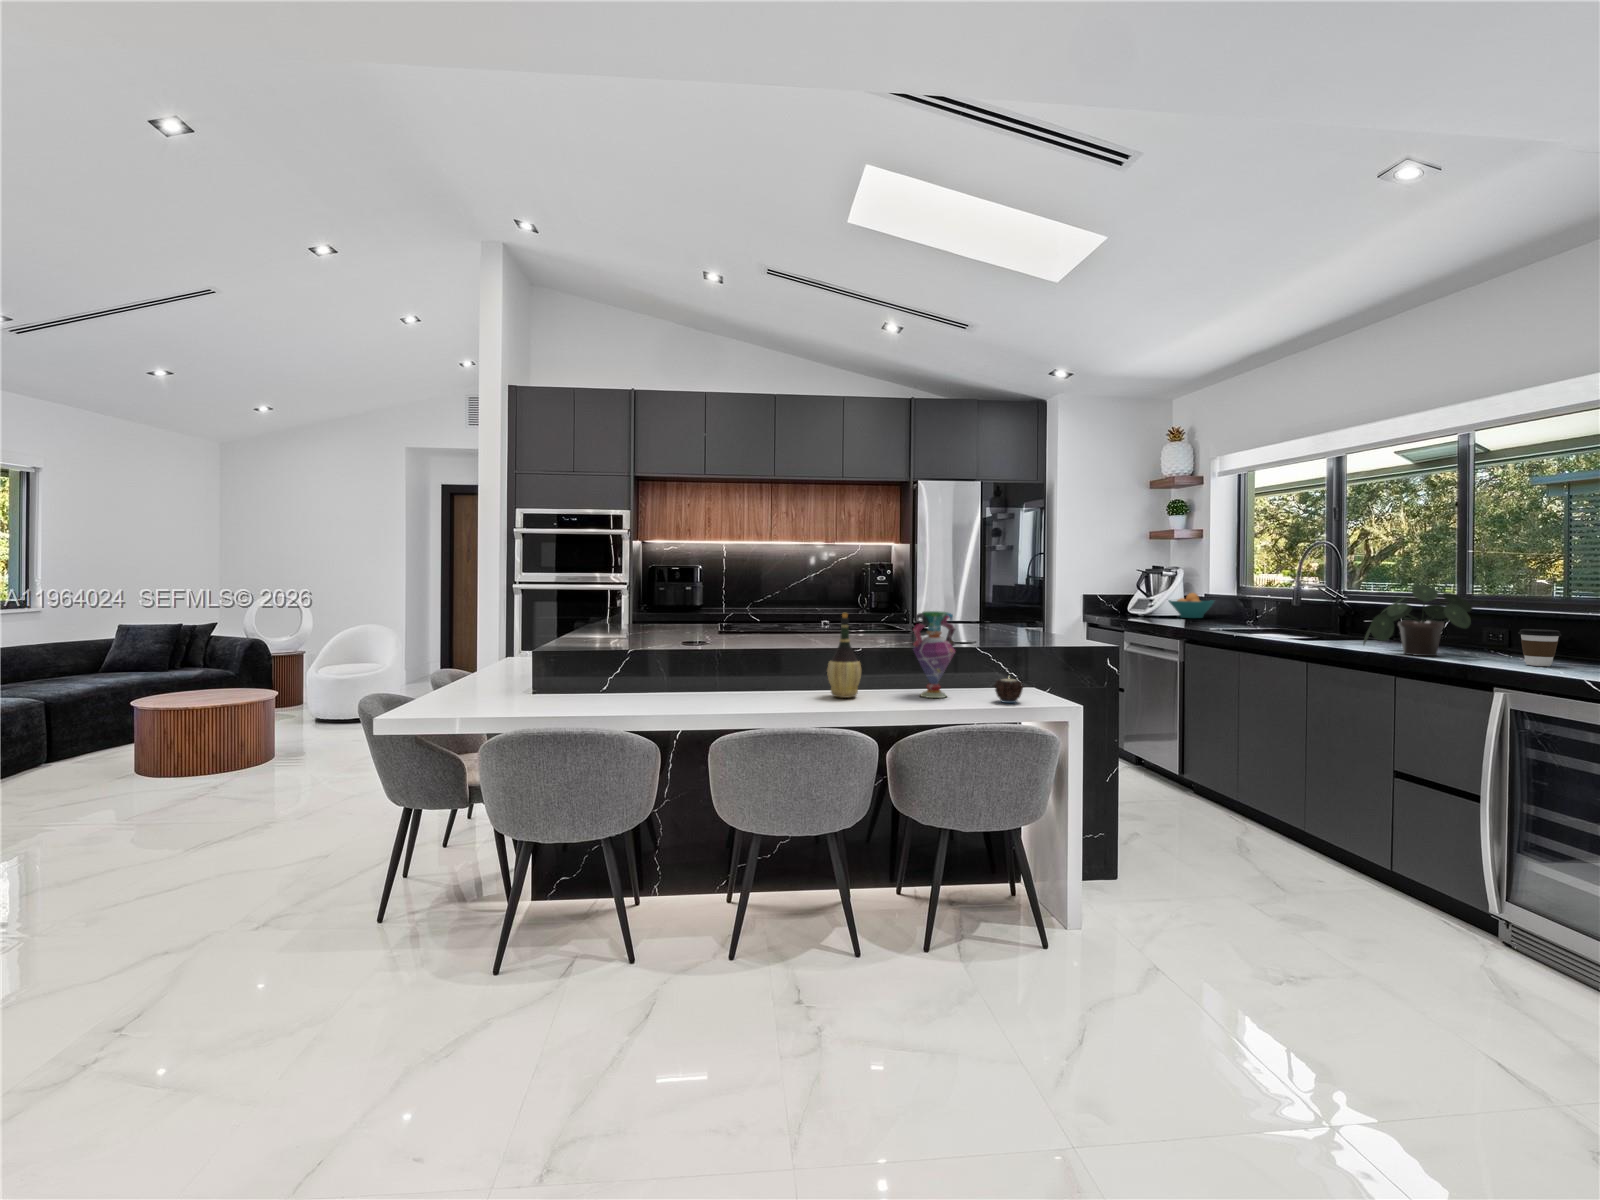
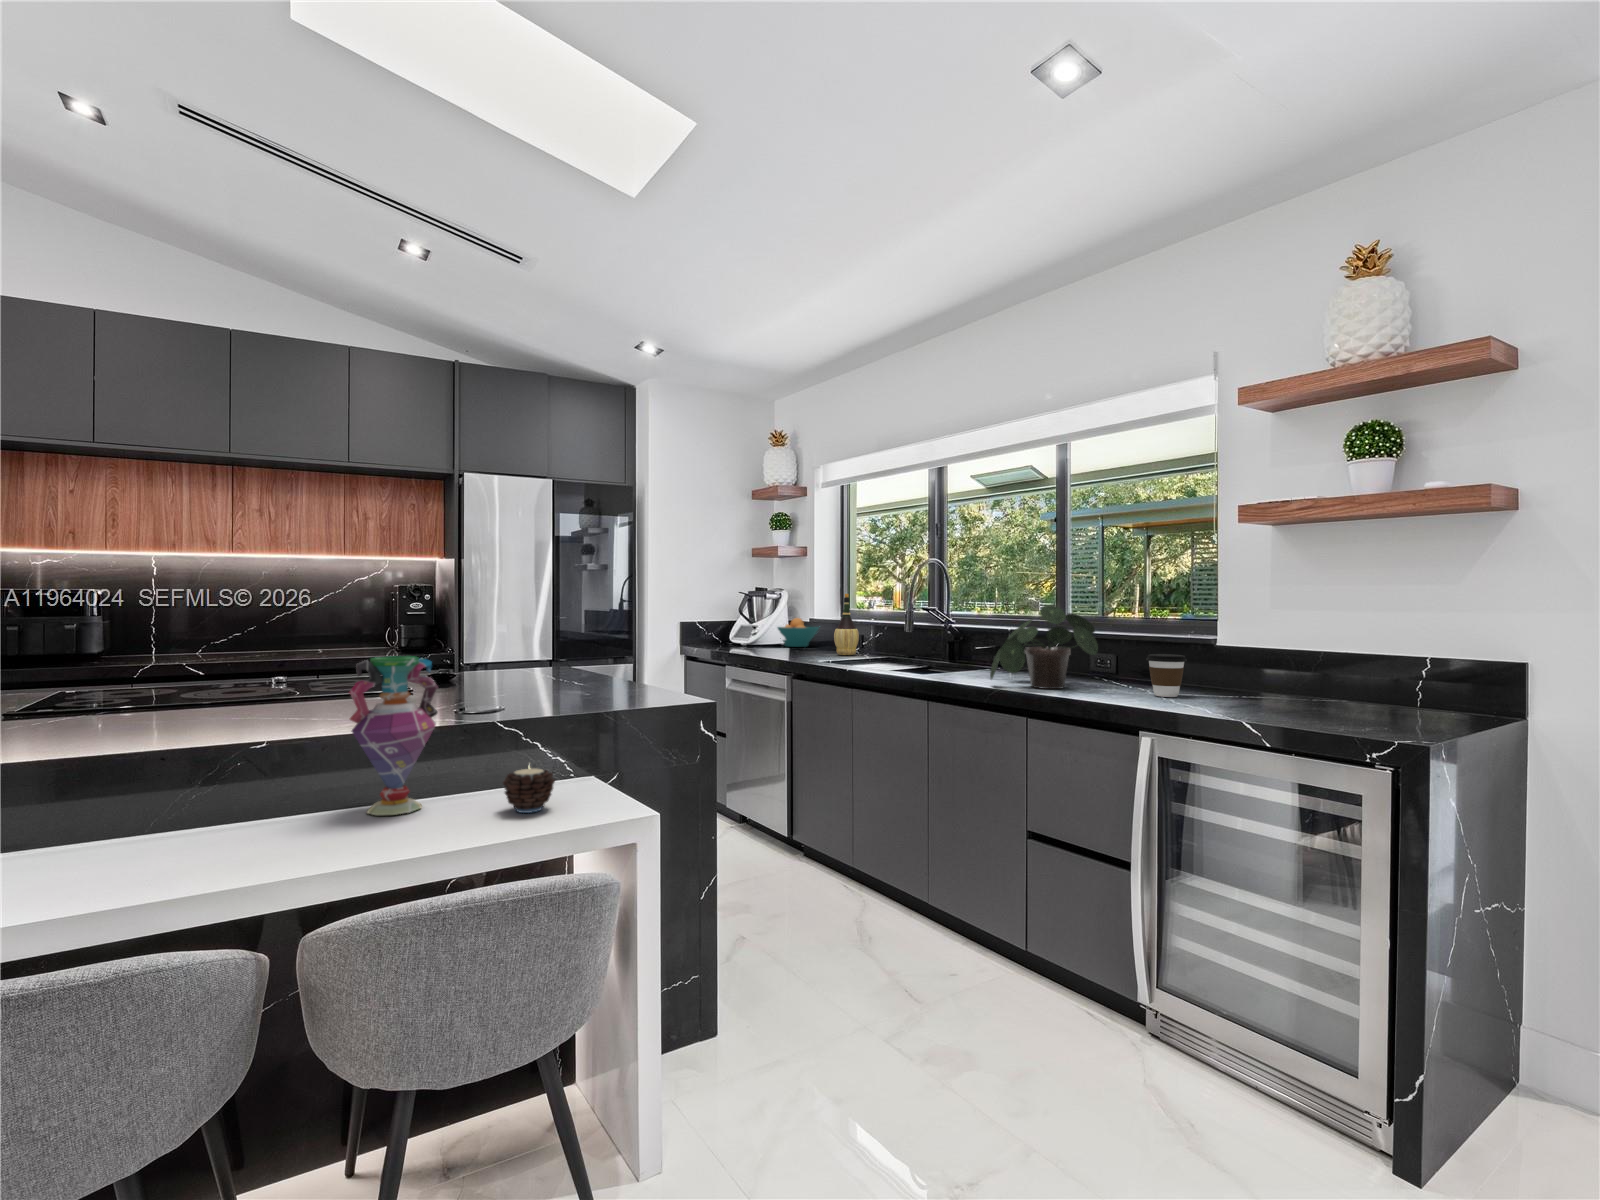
wine bottle: present [827,613,861,698] -> present [834,594,859,655]

